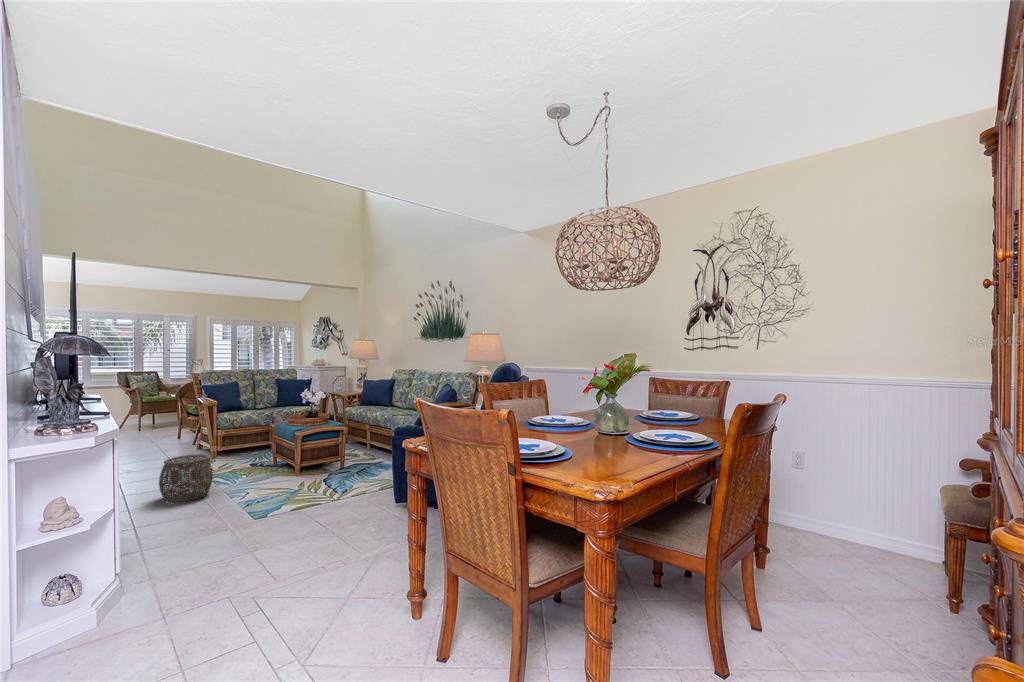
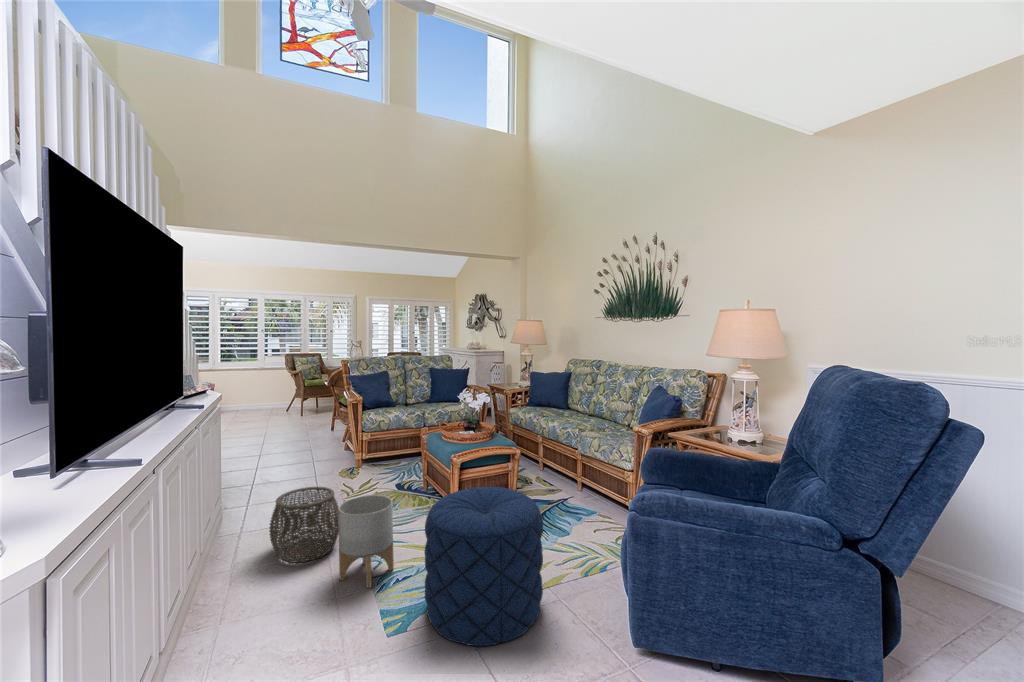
pouf: none [279,438,352,515] -> present [425,487,543,646]
planter: none [217,452,255,506] -> present [338,495,394,588]

